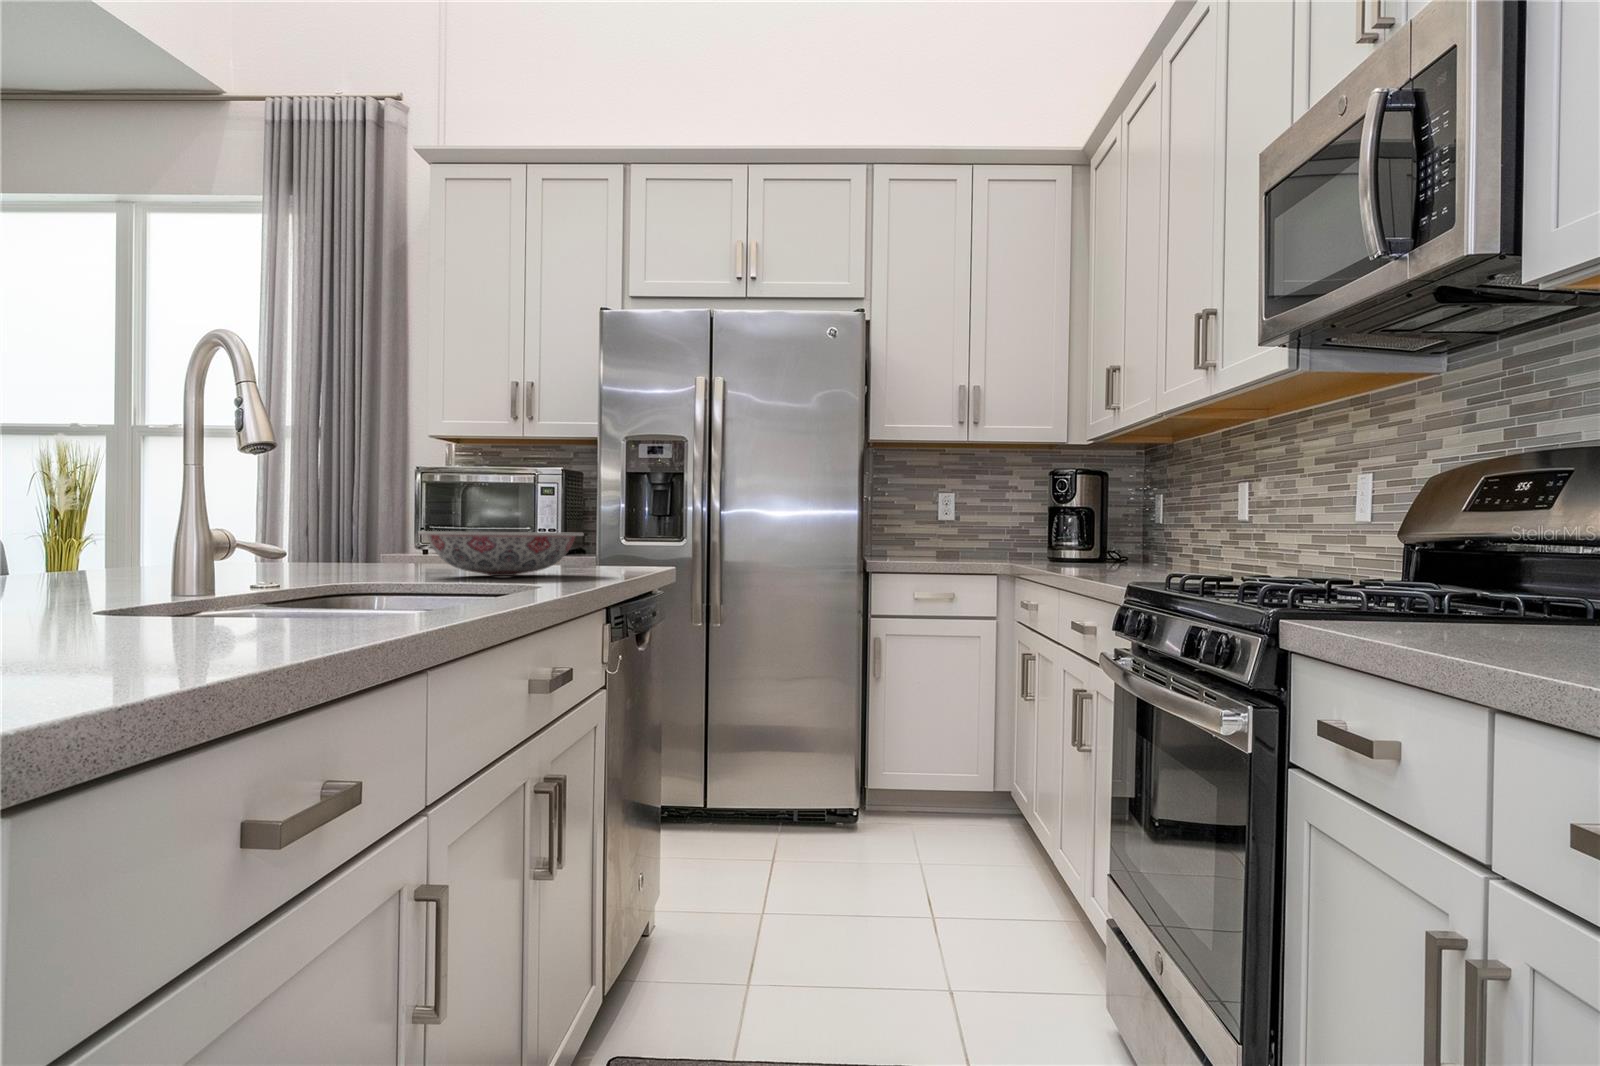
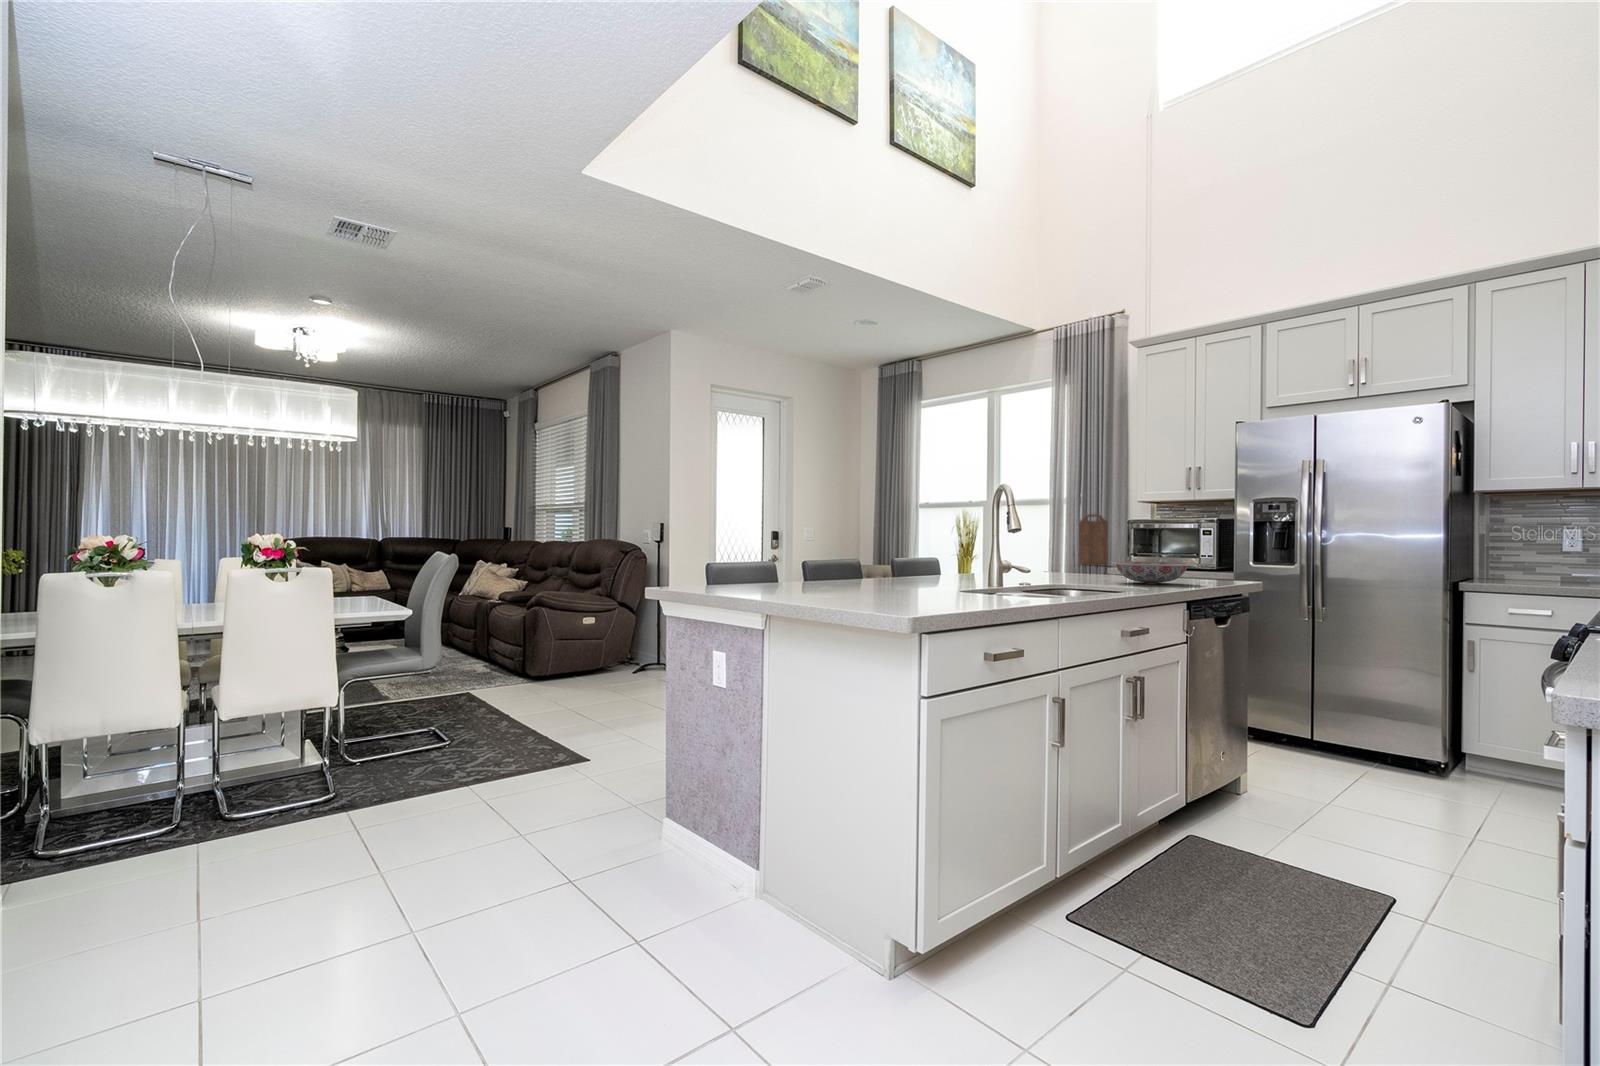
cutting board: none [315,458,371,553] -> present [1079,514,1108,566]

